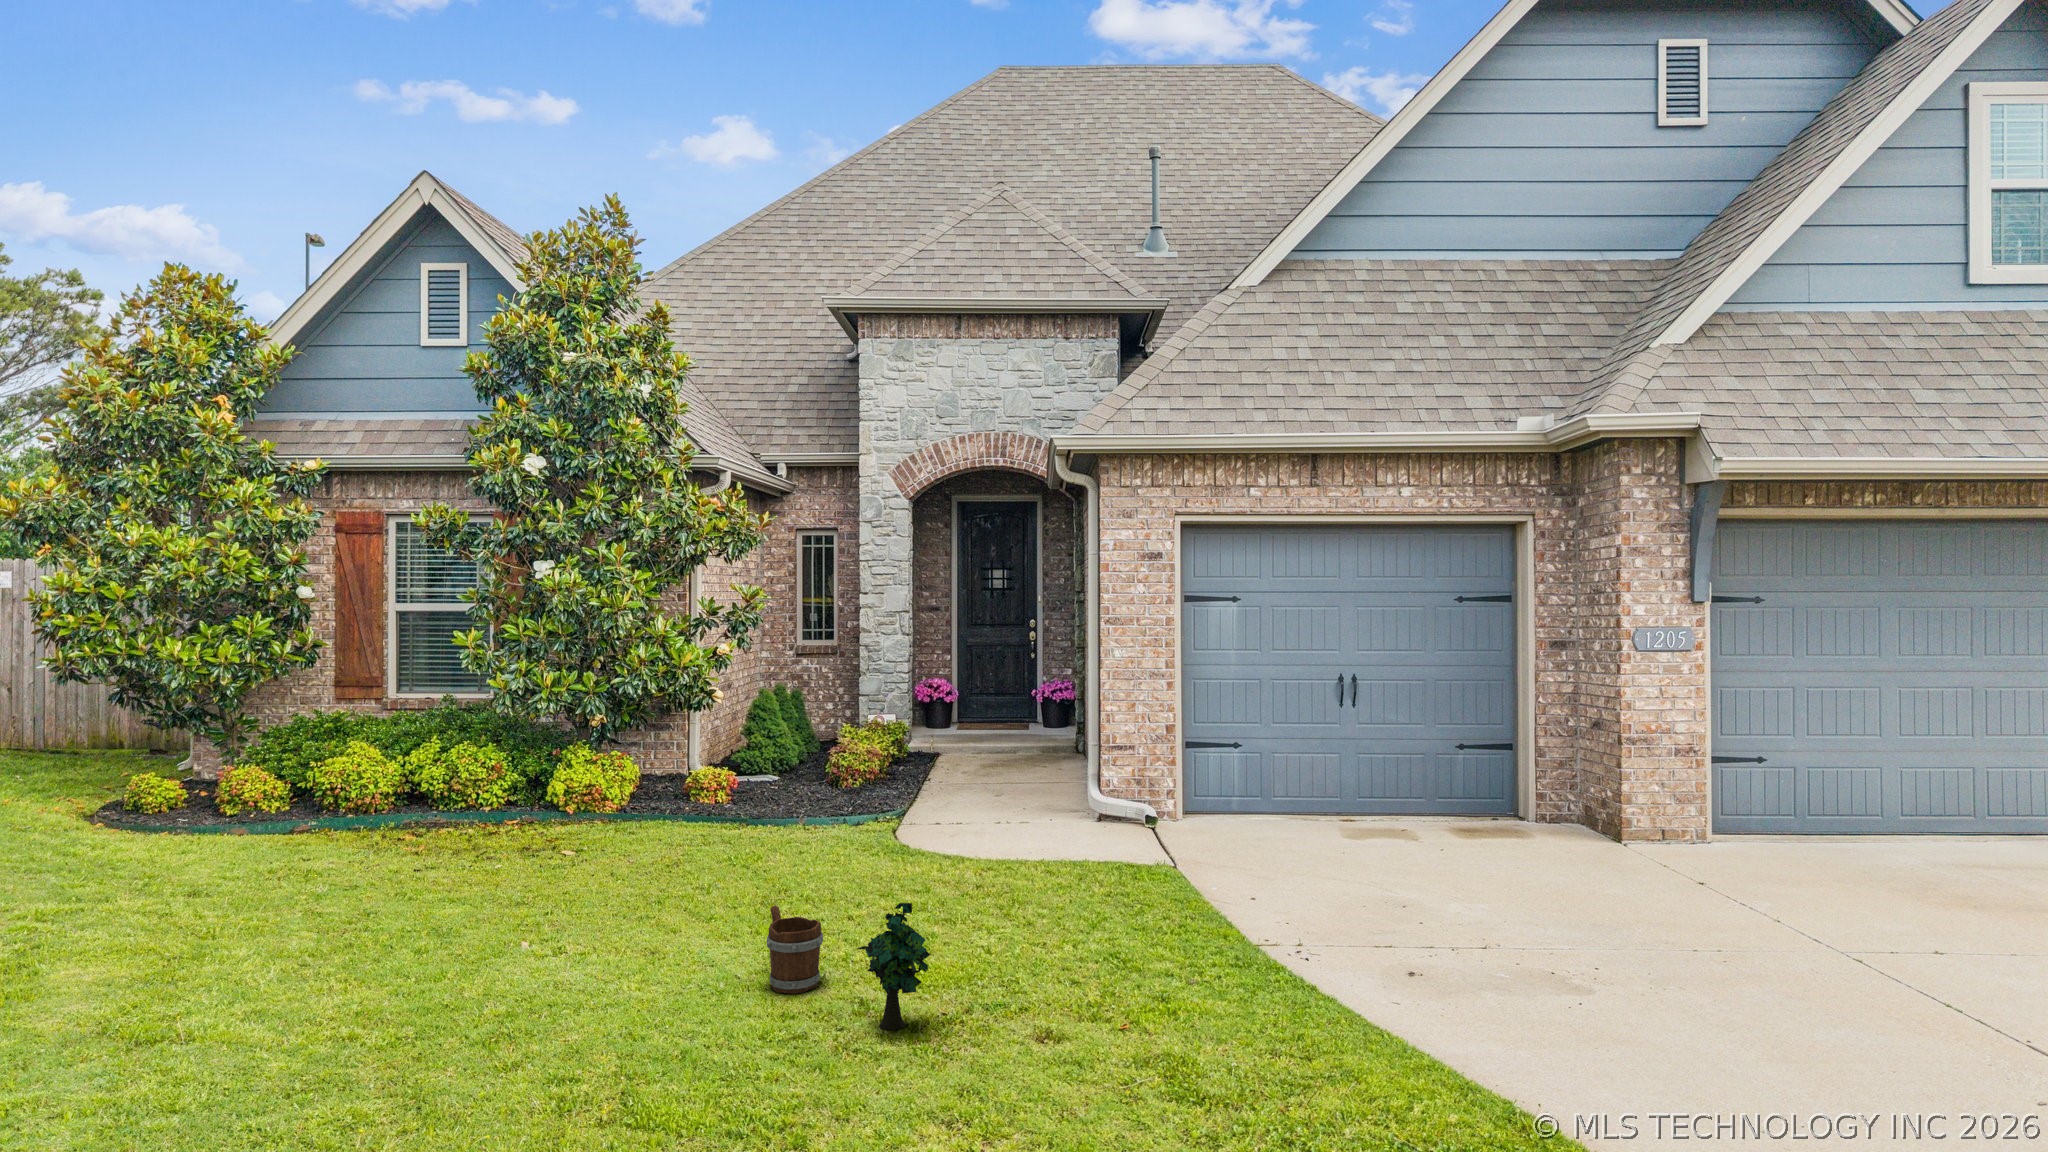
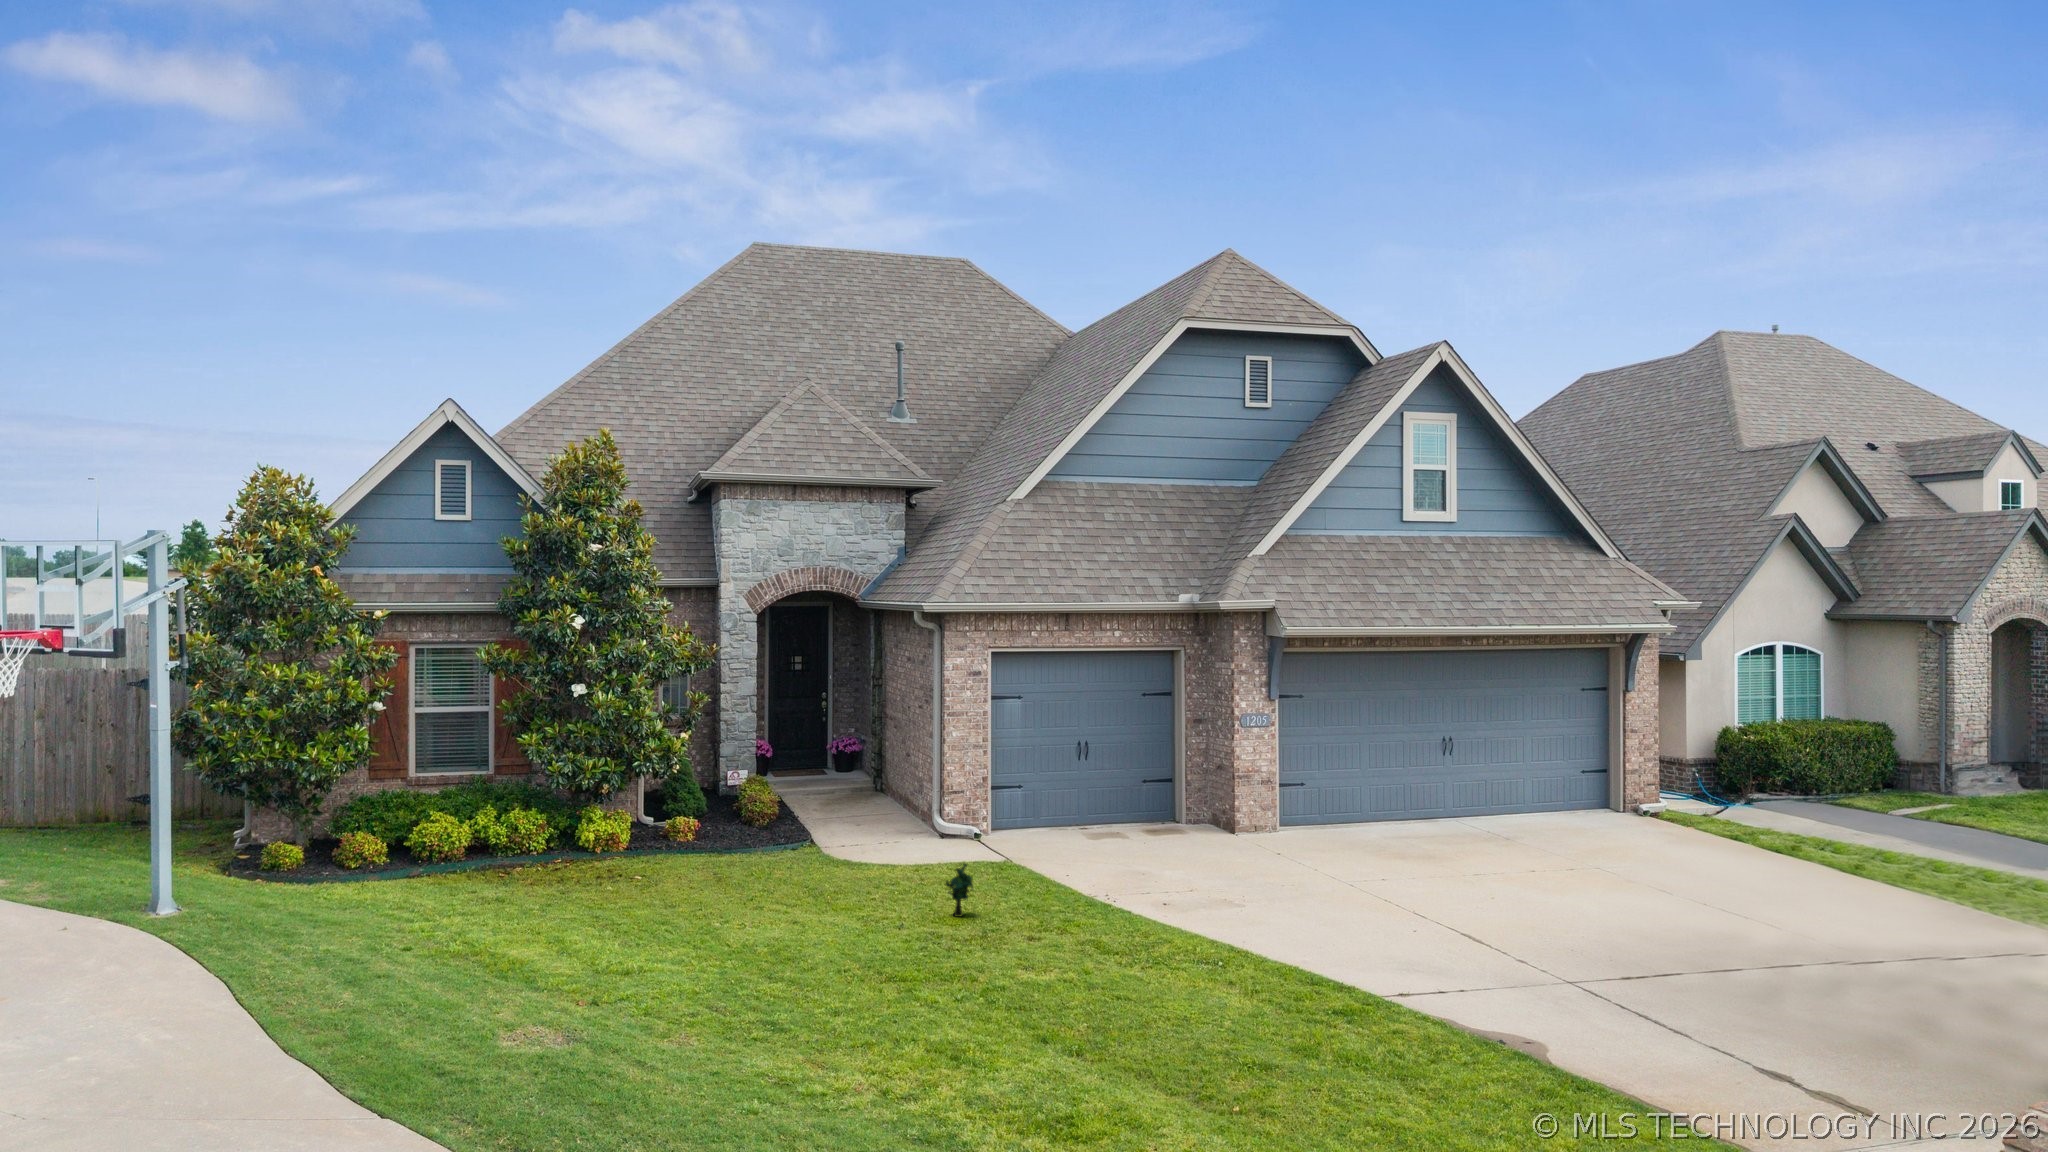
bucket: present [767,905,823,994] -> none [877,875,911,911]

